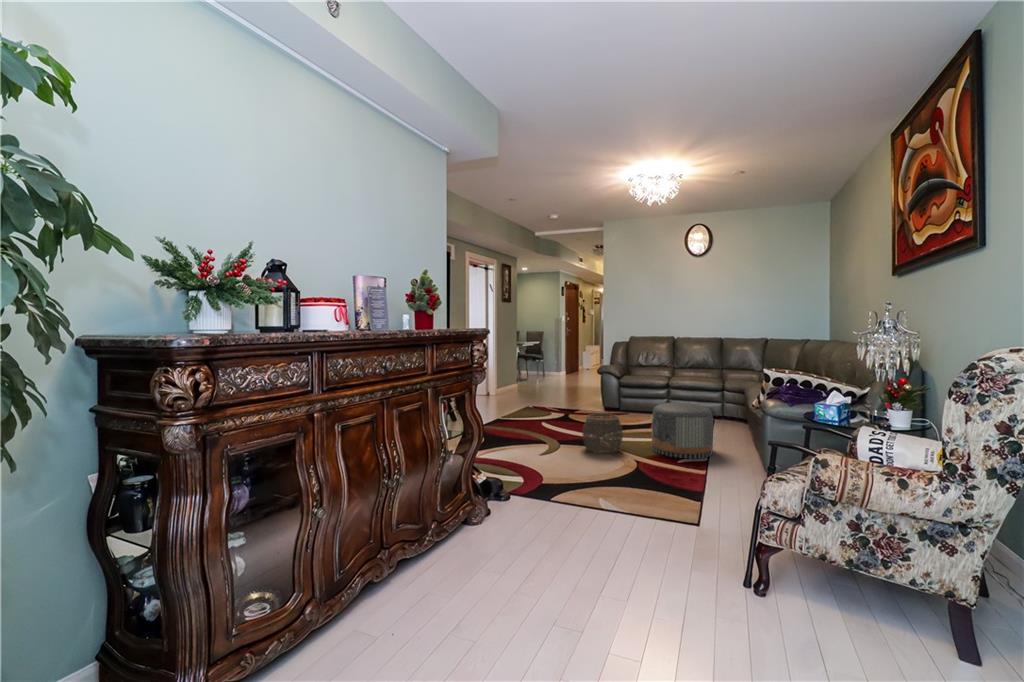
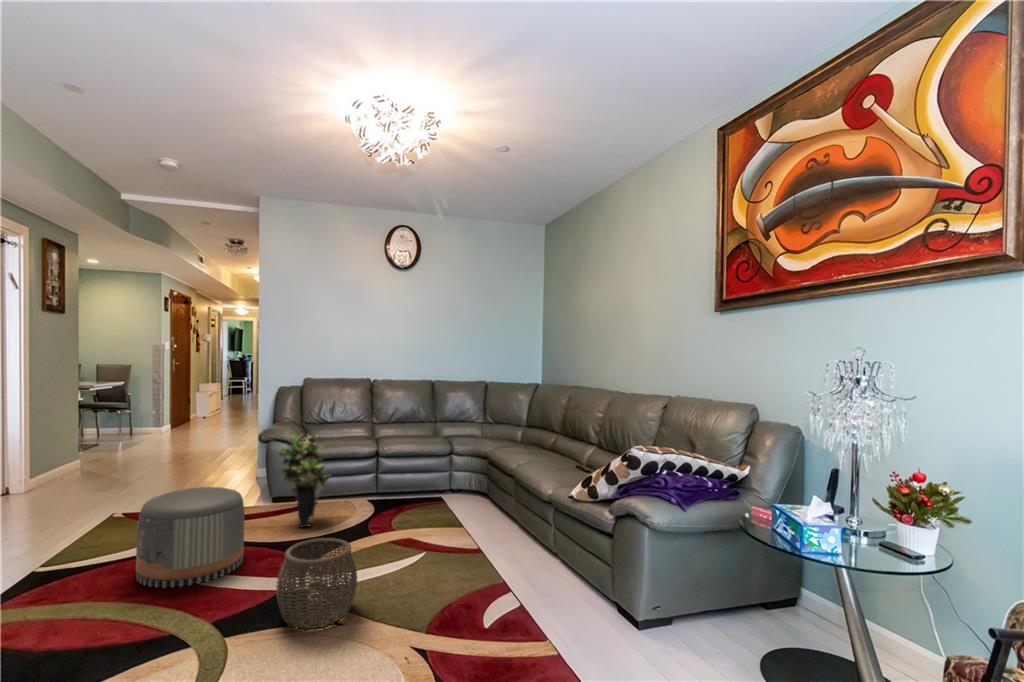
potted plant: none [602,367,632,422] -> present [278,434,330,527]
pouf: present [652,402,713,458] -> present [136,487,245,588]

